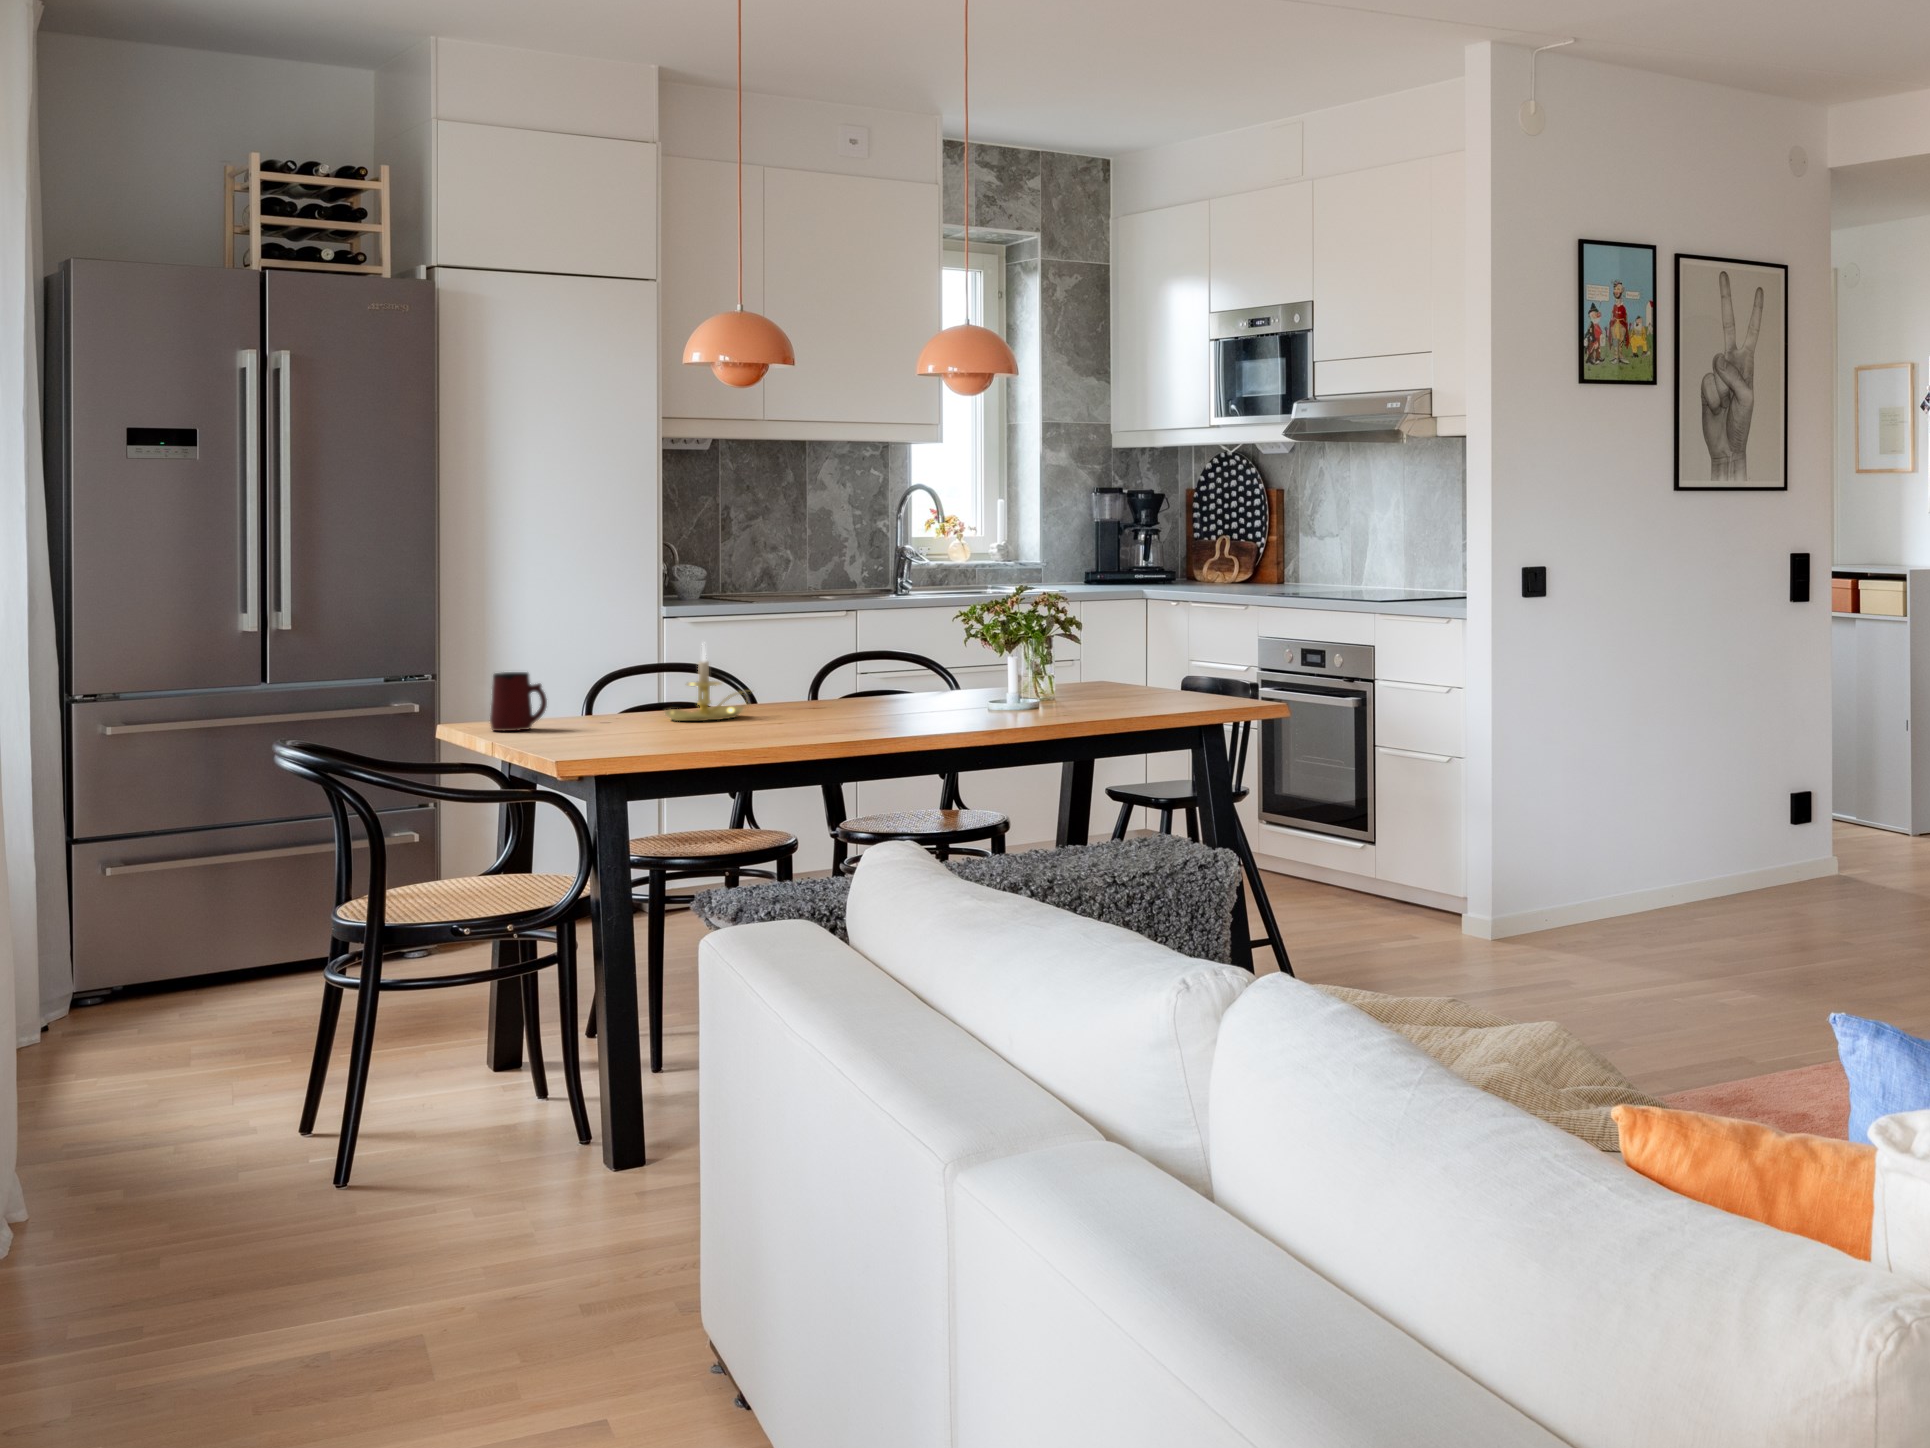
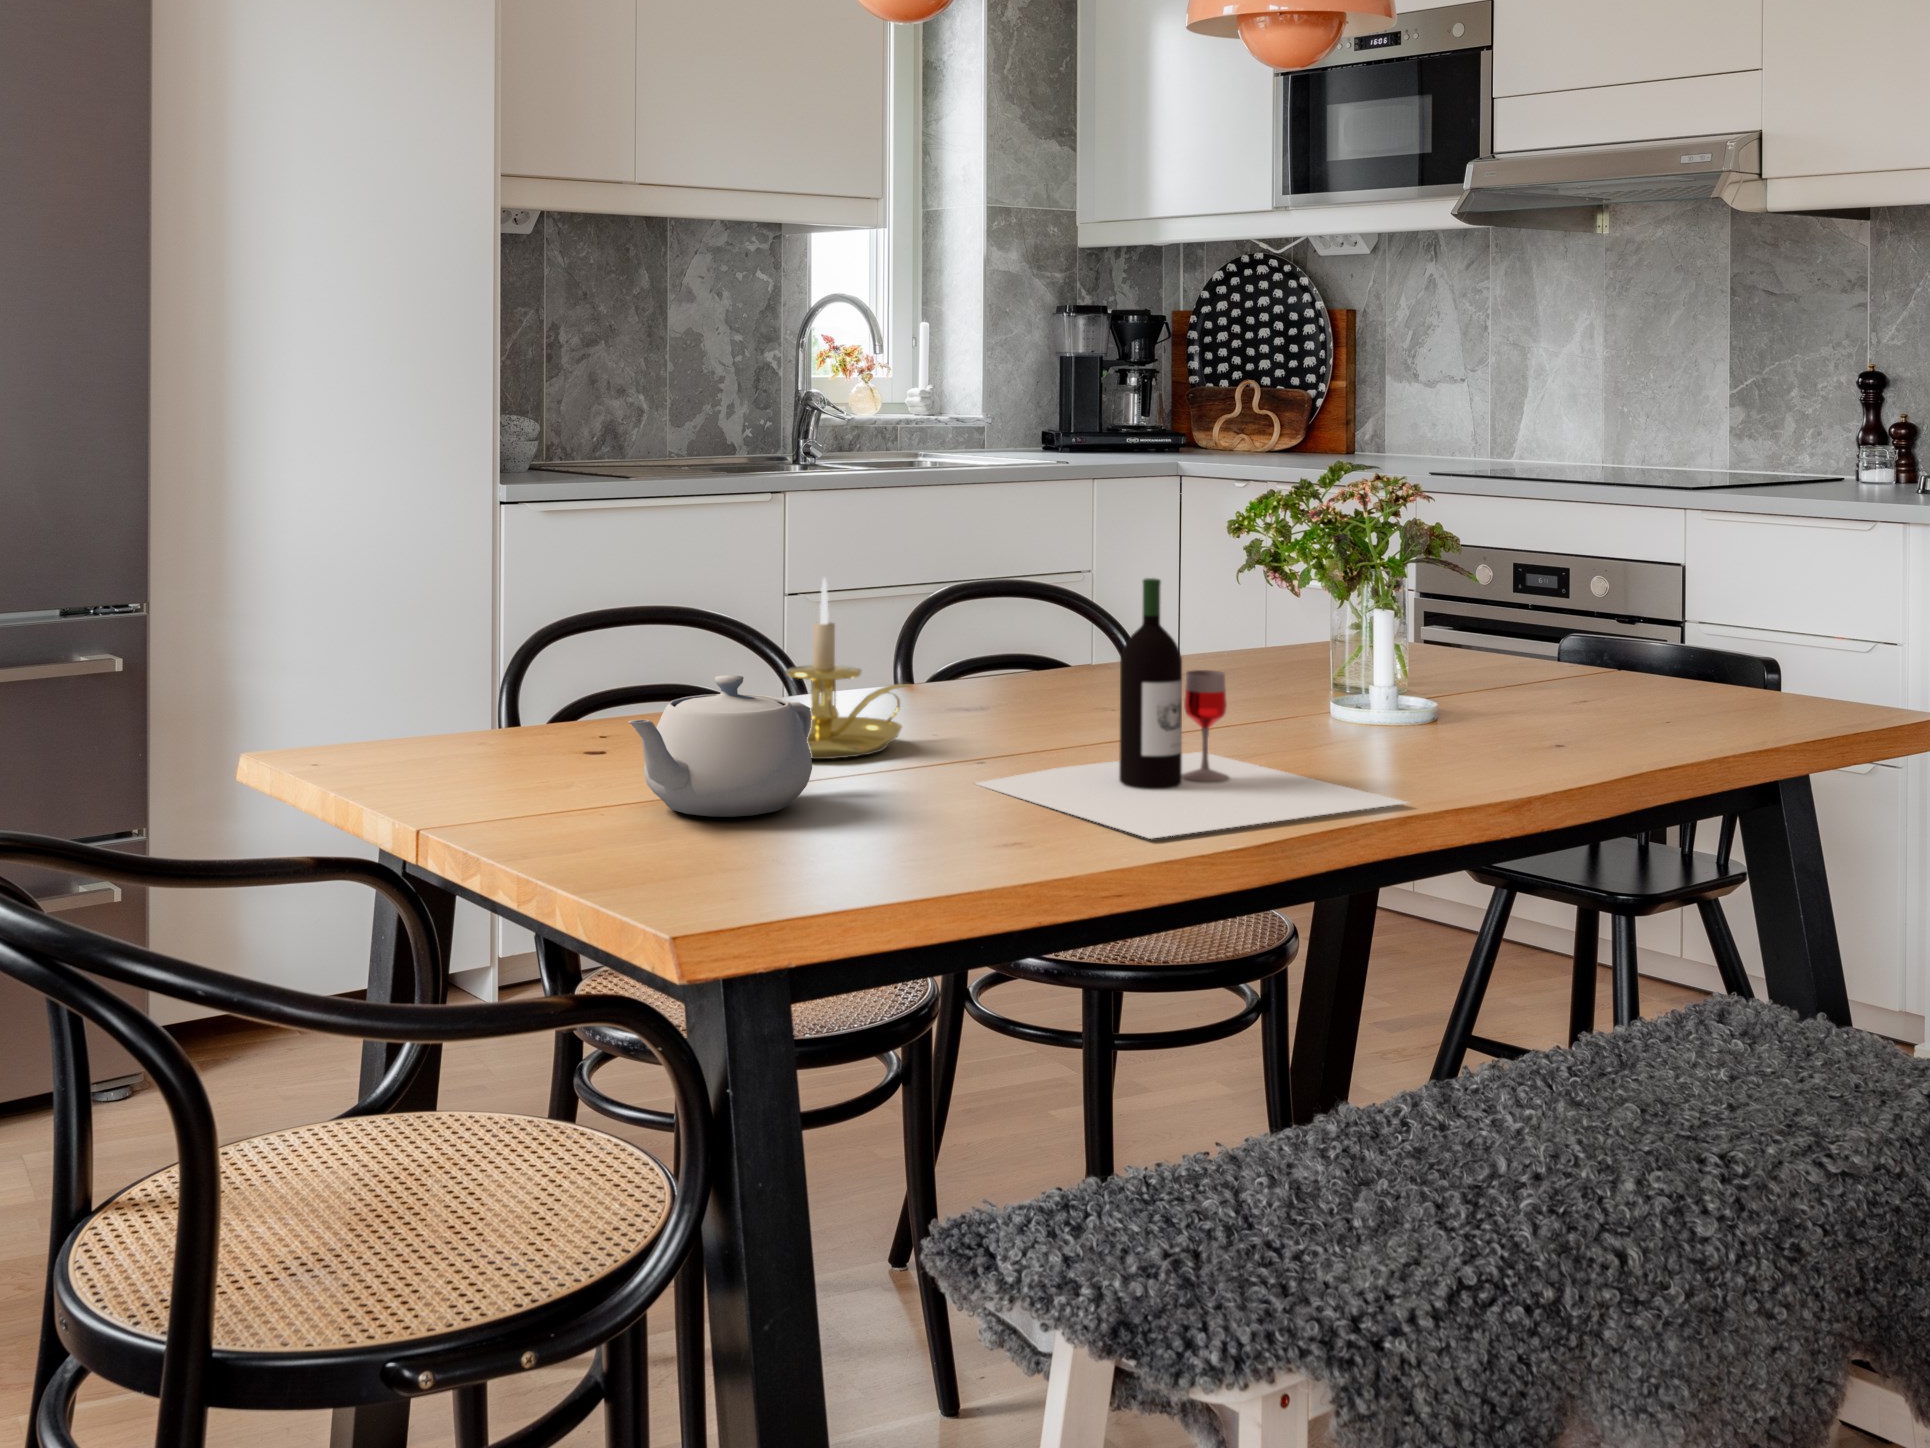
wine bottle: none [747,637,928,739] -> present [975,578,1406,839]
mug: present [490,672,547,731] -> none [406,652,529,796]
teapot: none [569,678,672,735] -> present [628,675,812,817]

